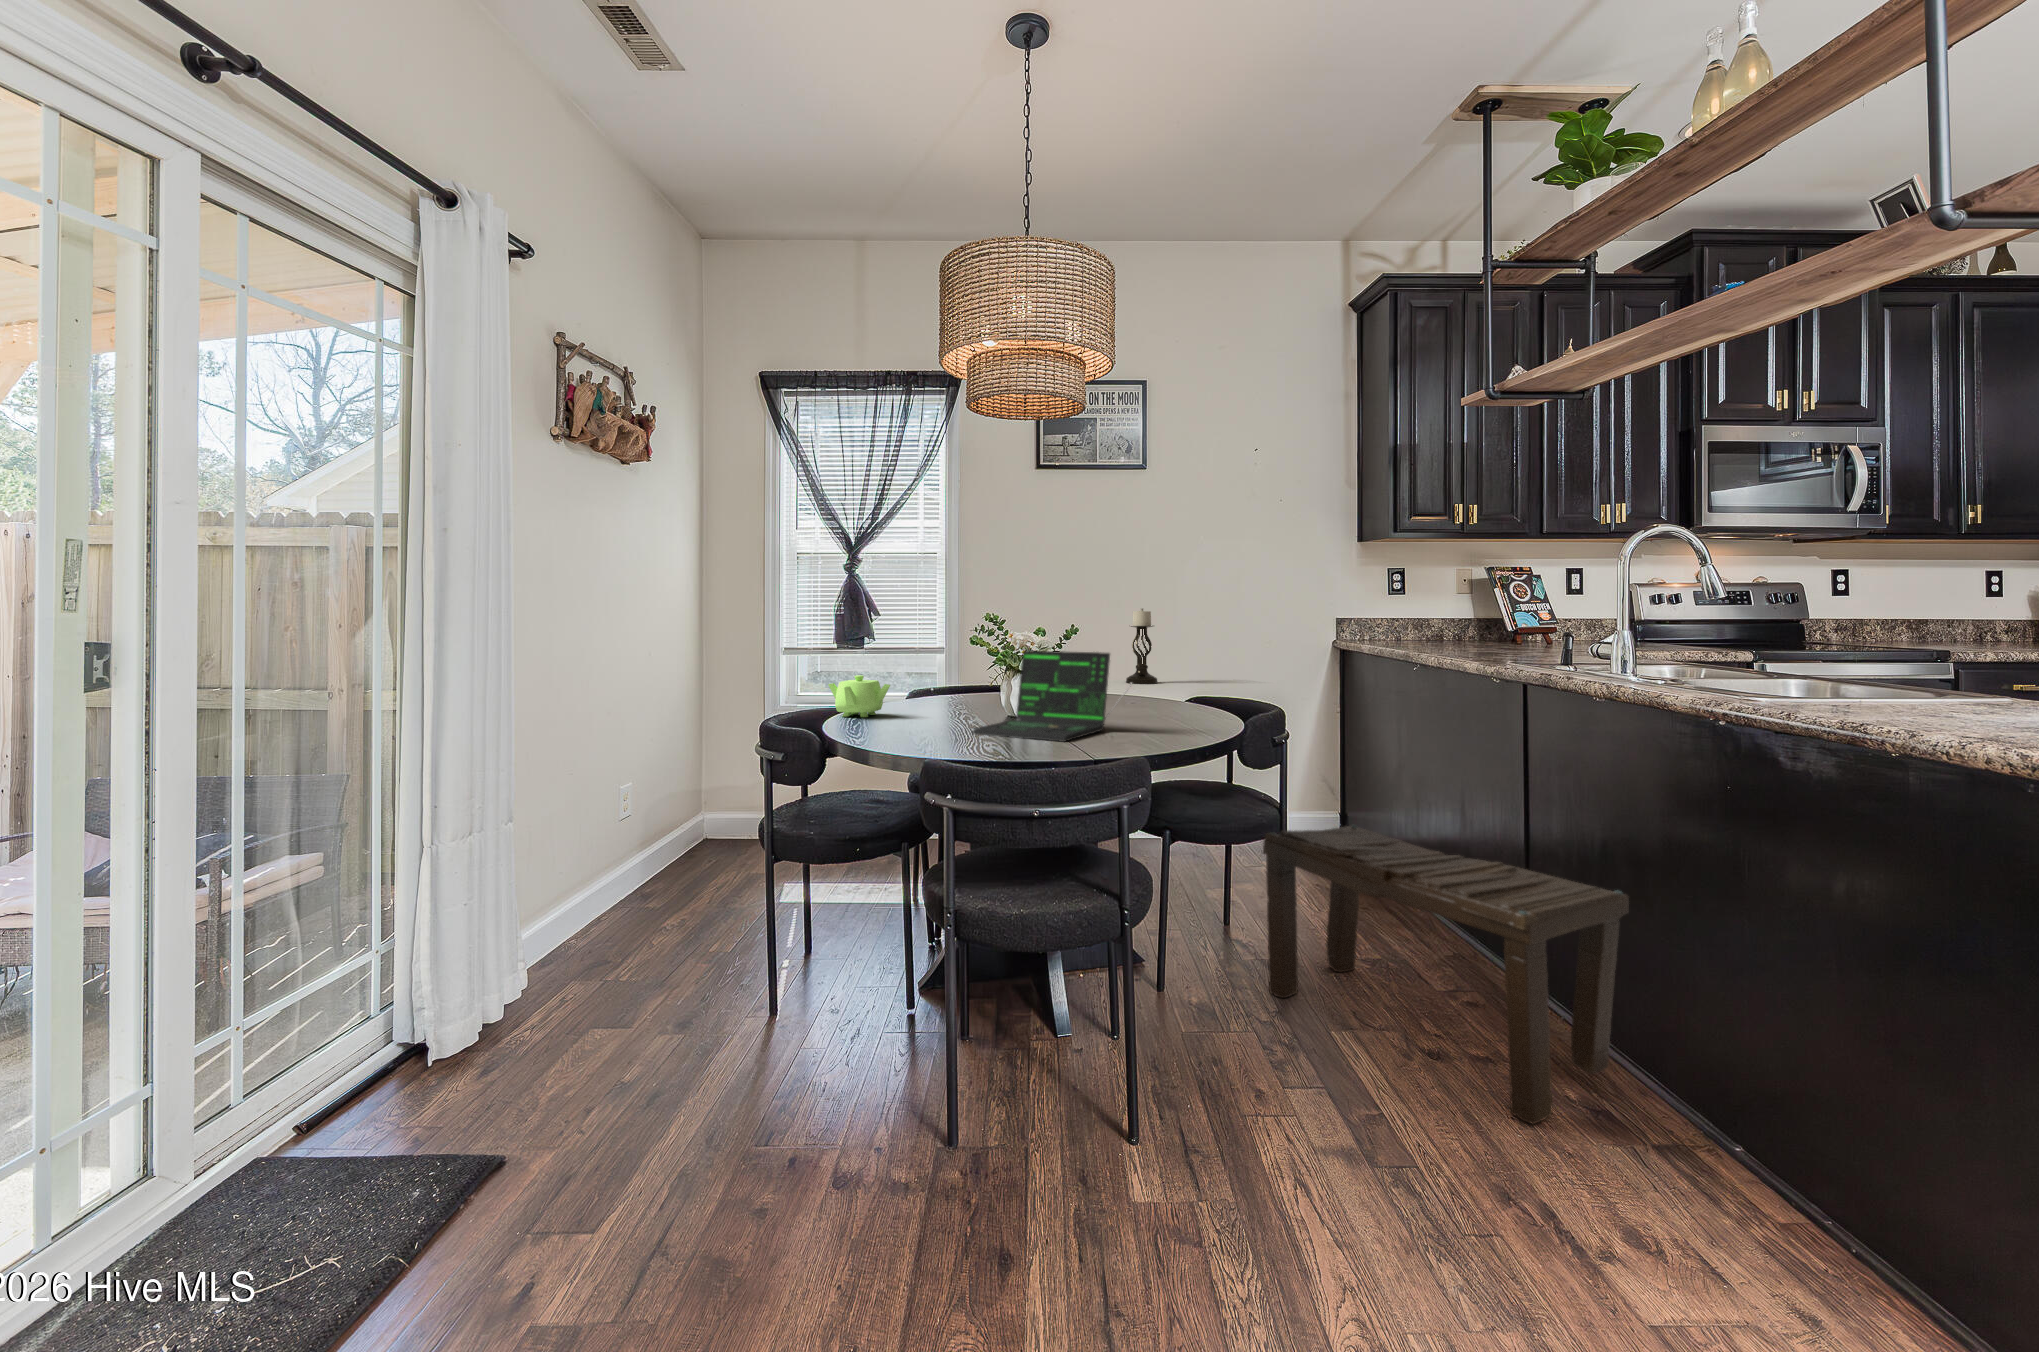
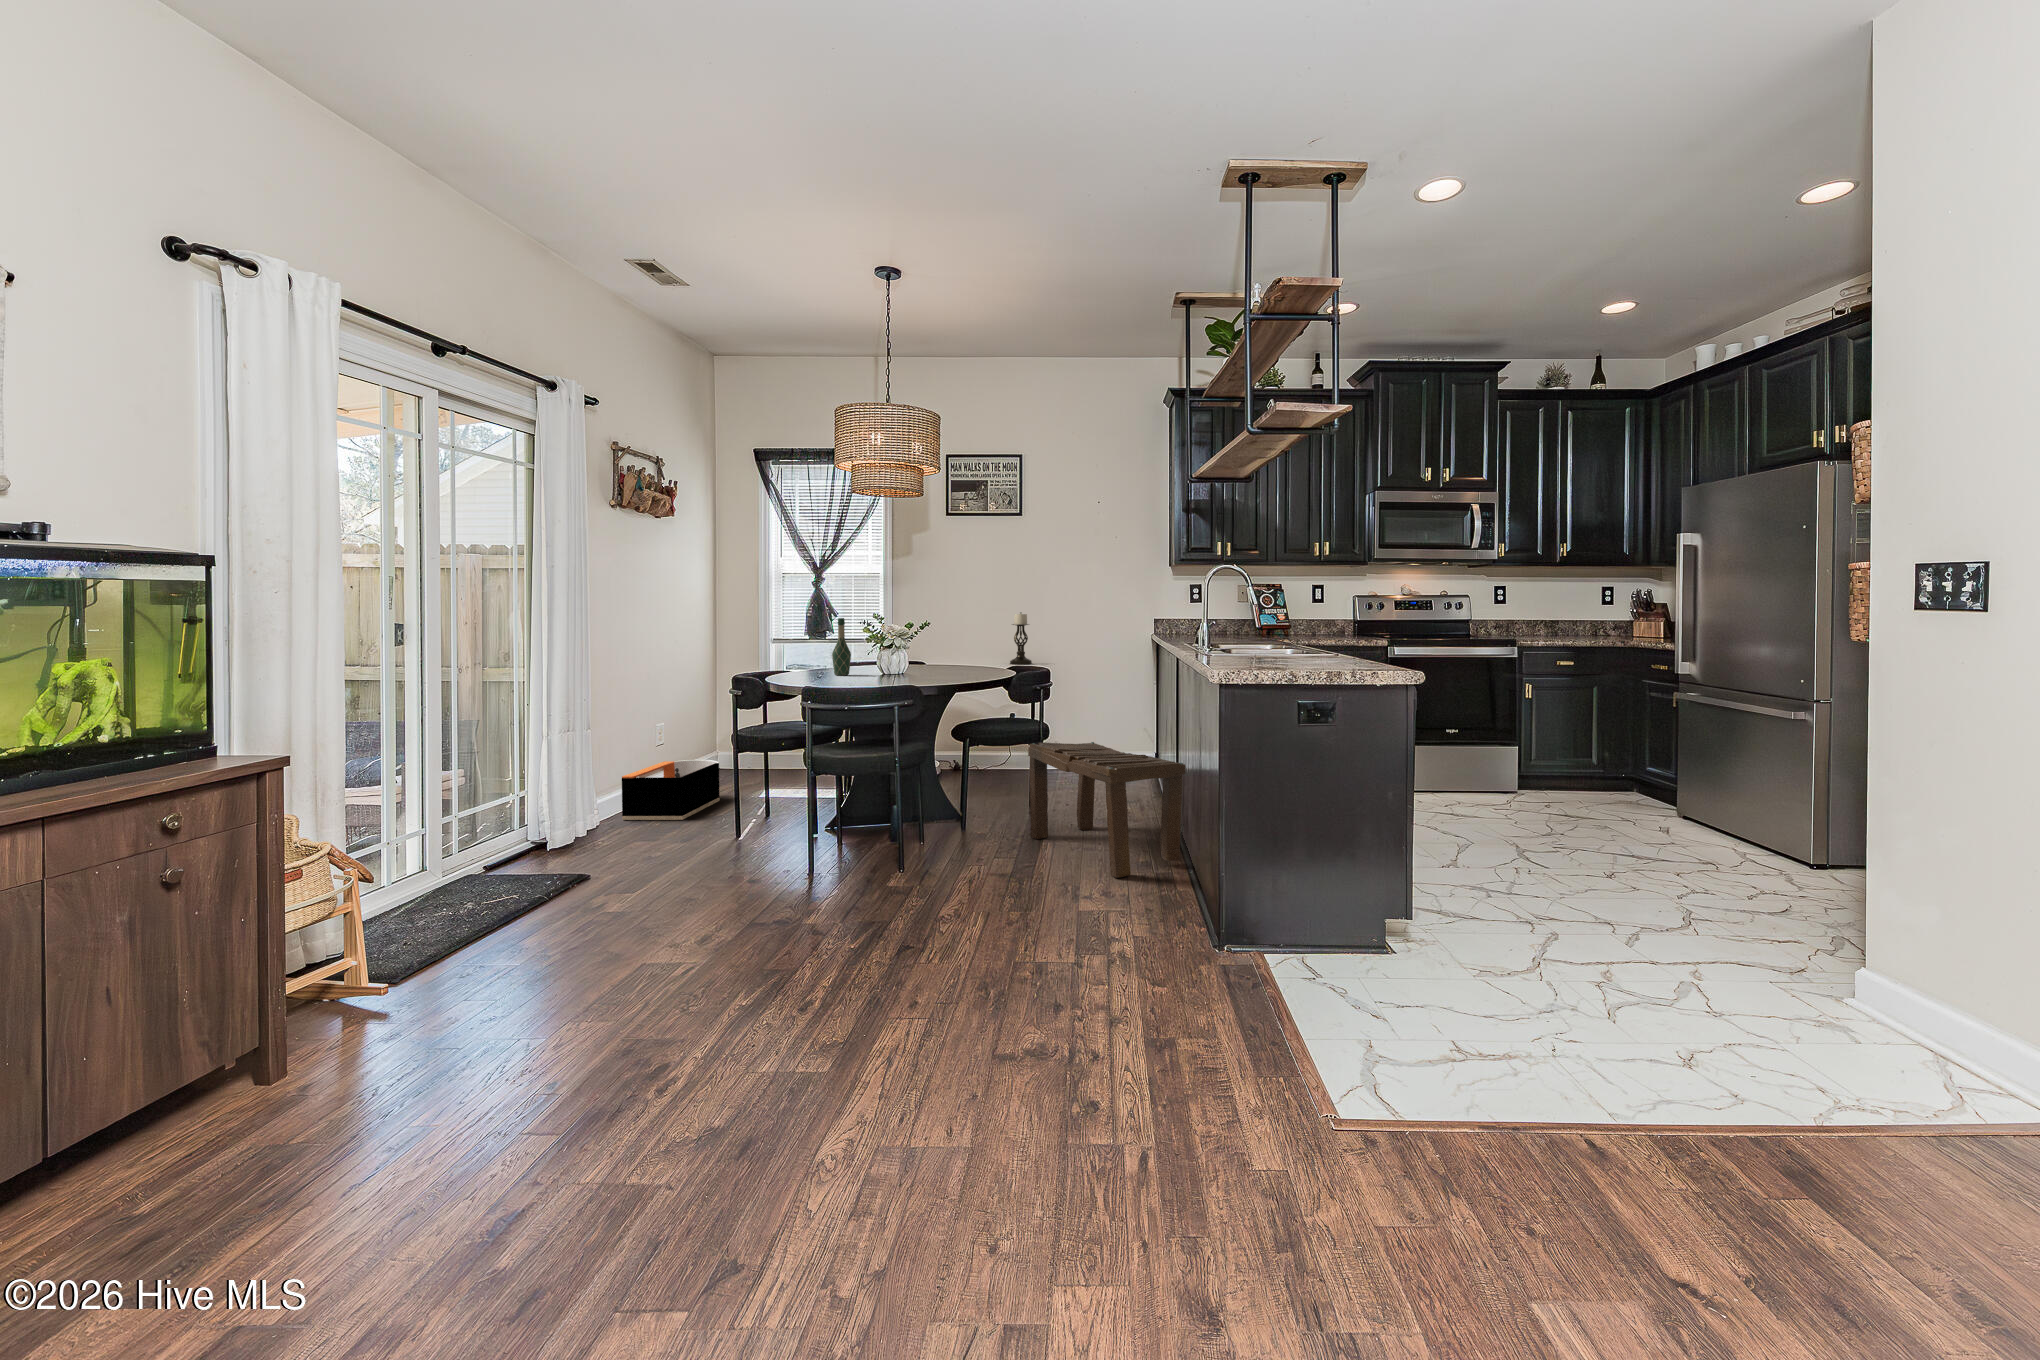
wine bottle: none [913,619,943,712] -> present [832,618,851,675]
laptop: present [973,650,1132,742] -> none [849,637,944,686]
teapot: present [828,675,890,717] -> none [777,652,814,677]
storage bin: none [570,834,720,946] -> present [622,760,720,820]

